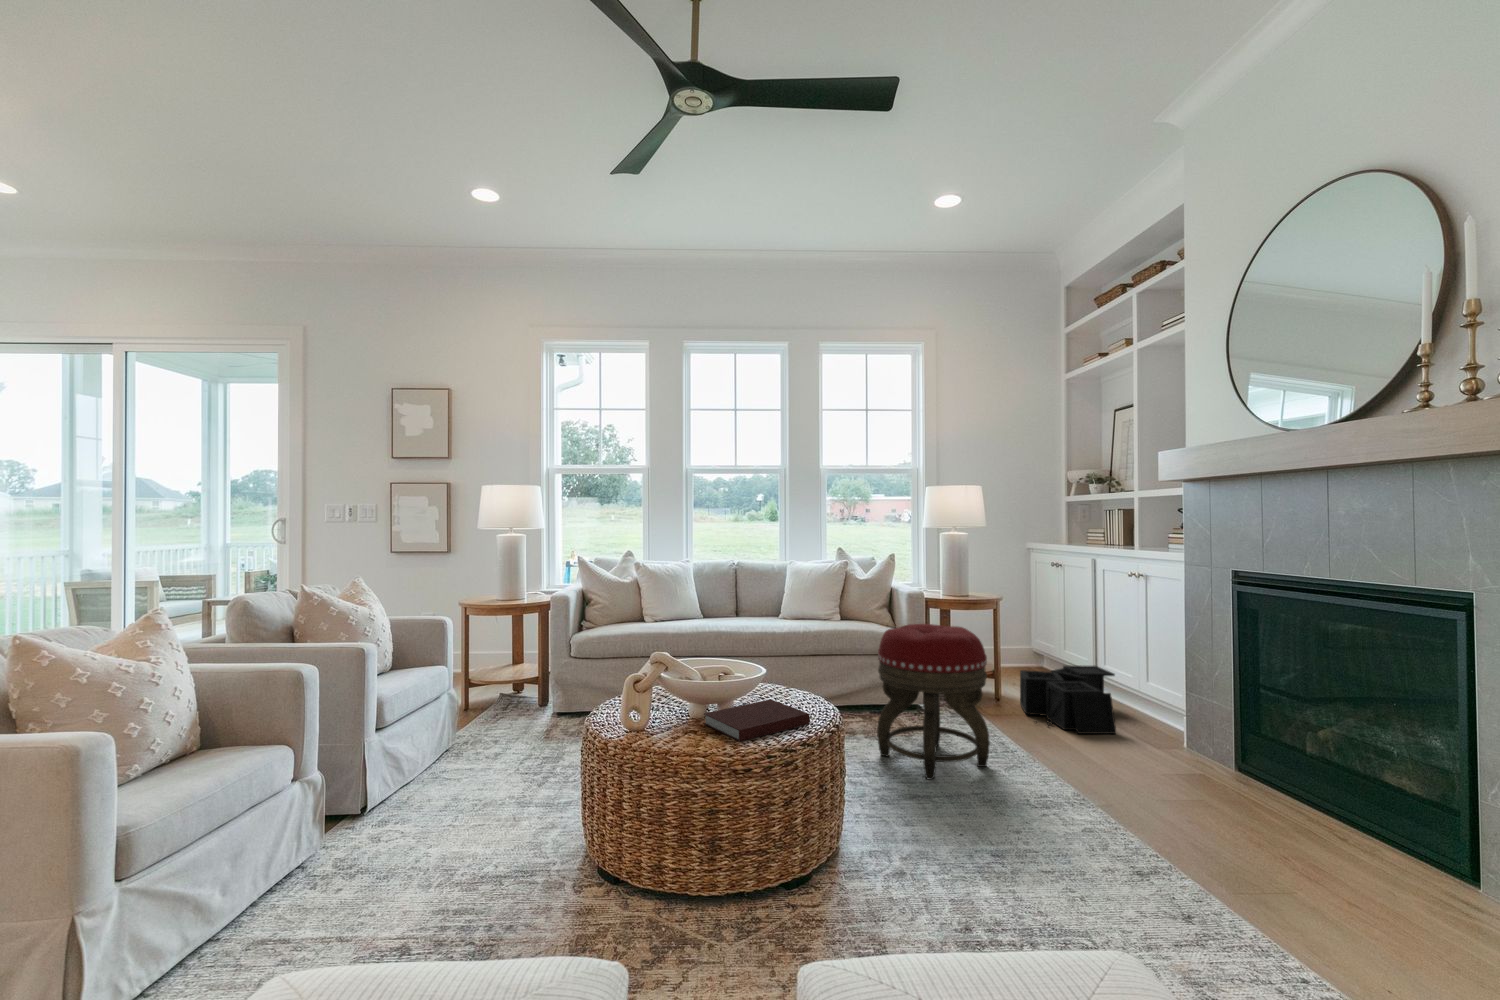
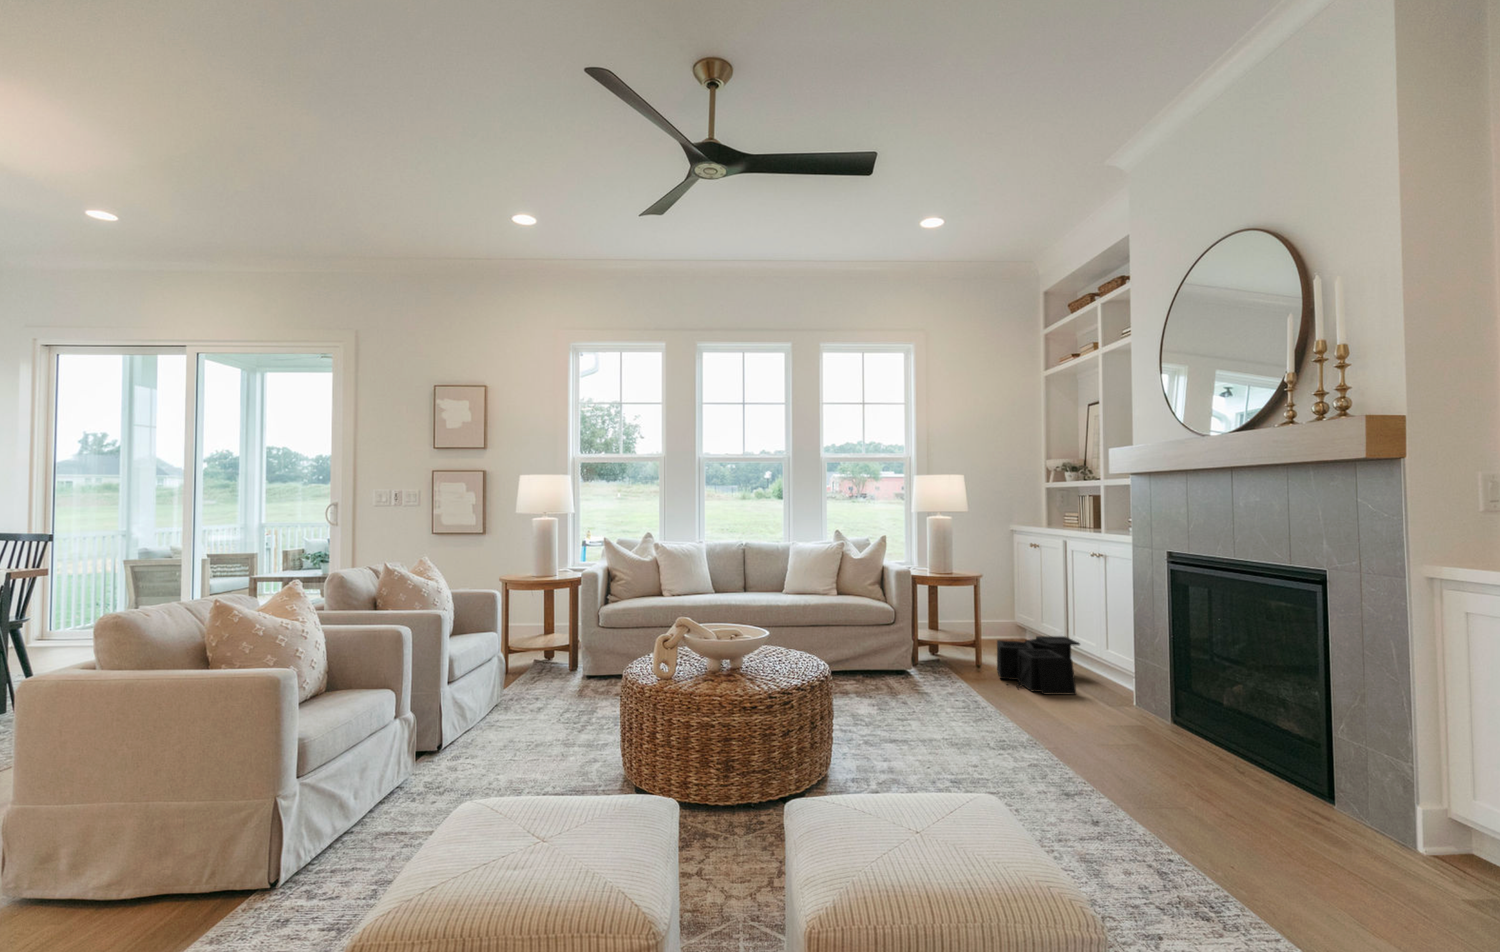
footstool: present [877,624,990,780] -> none [865,598,960,729]
notebook: present [704,699,810,741] -> none [719,657,804,687]

